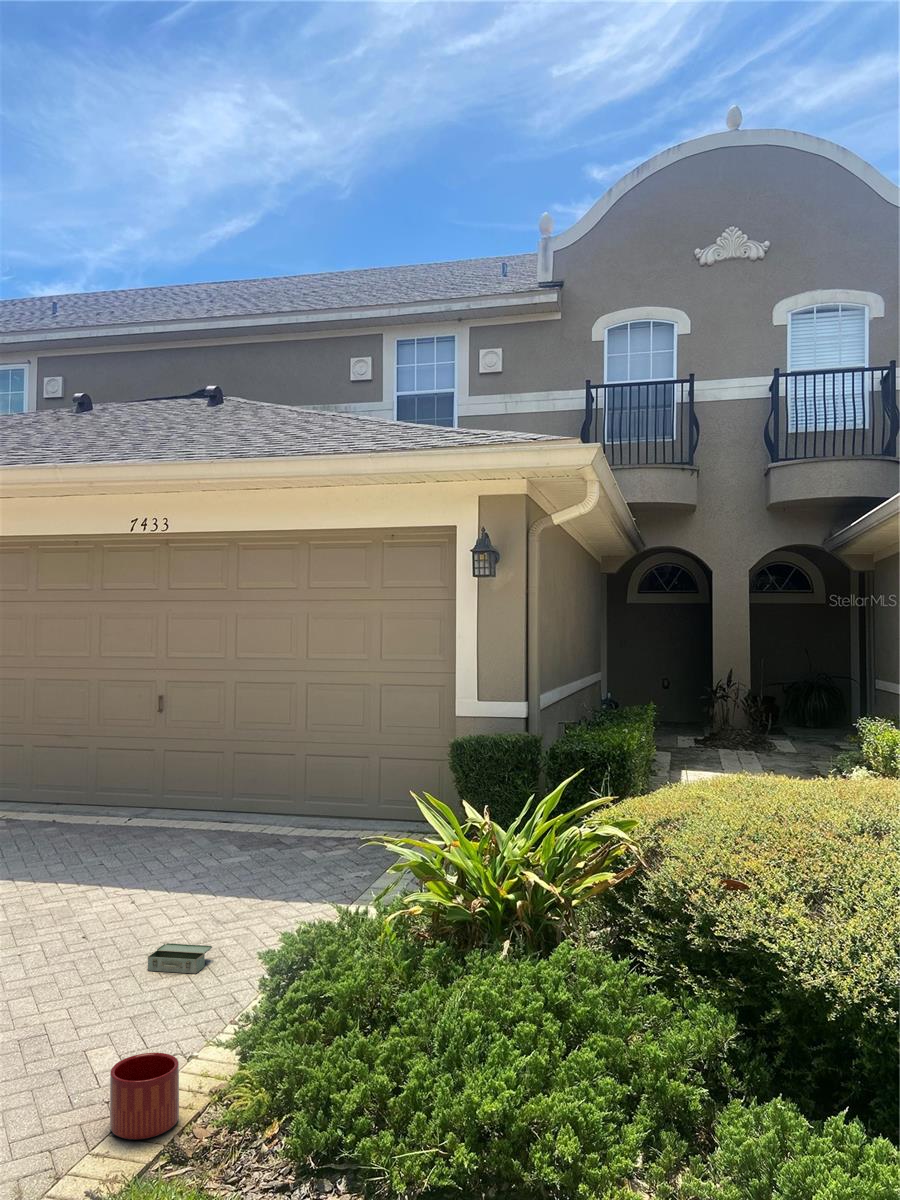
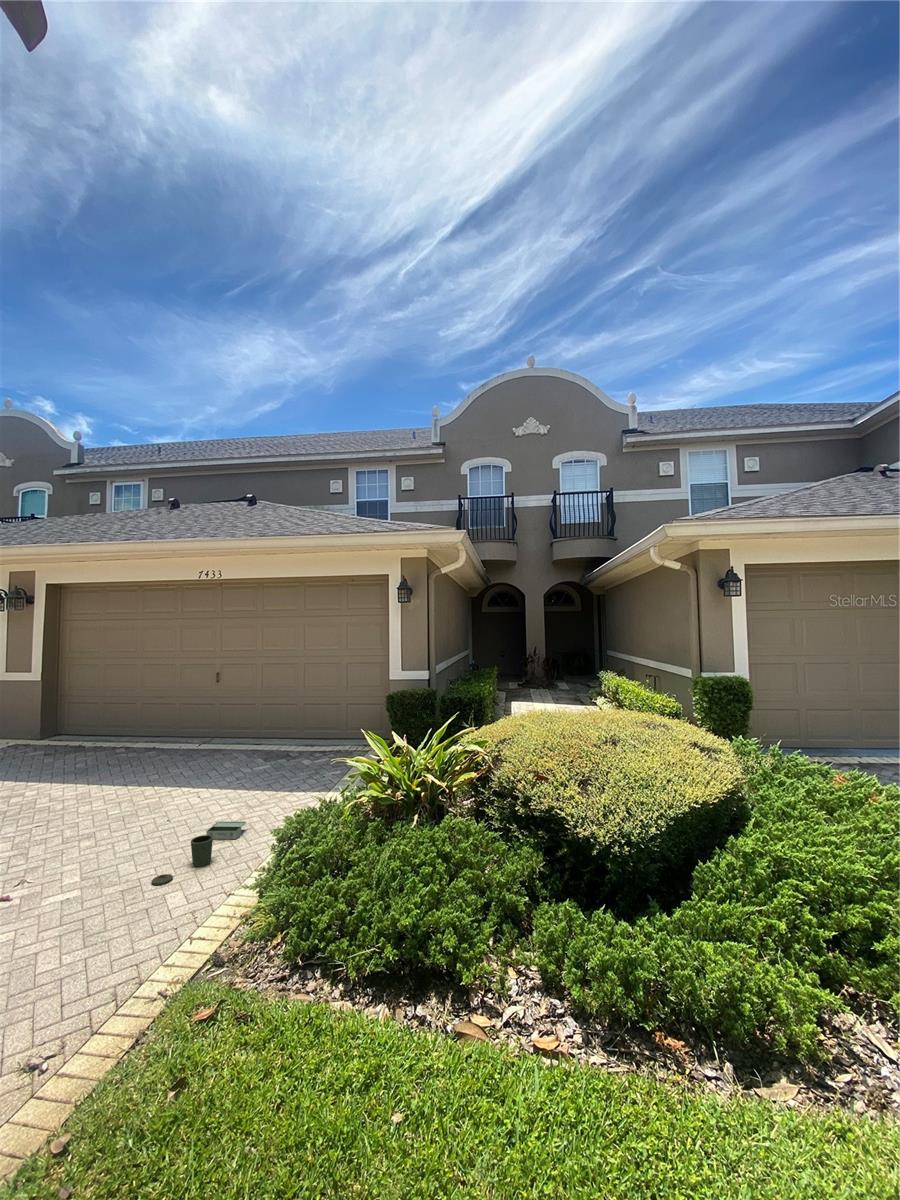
trash can: none [64,961,160,1036] -> present [151,835,213,885]
planter: present [110,1053,179,1140] -> none [176,897,220,953]

